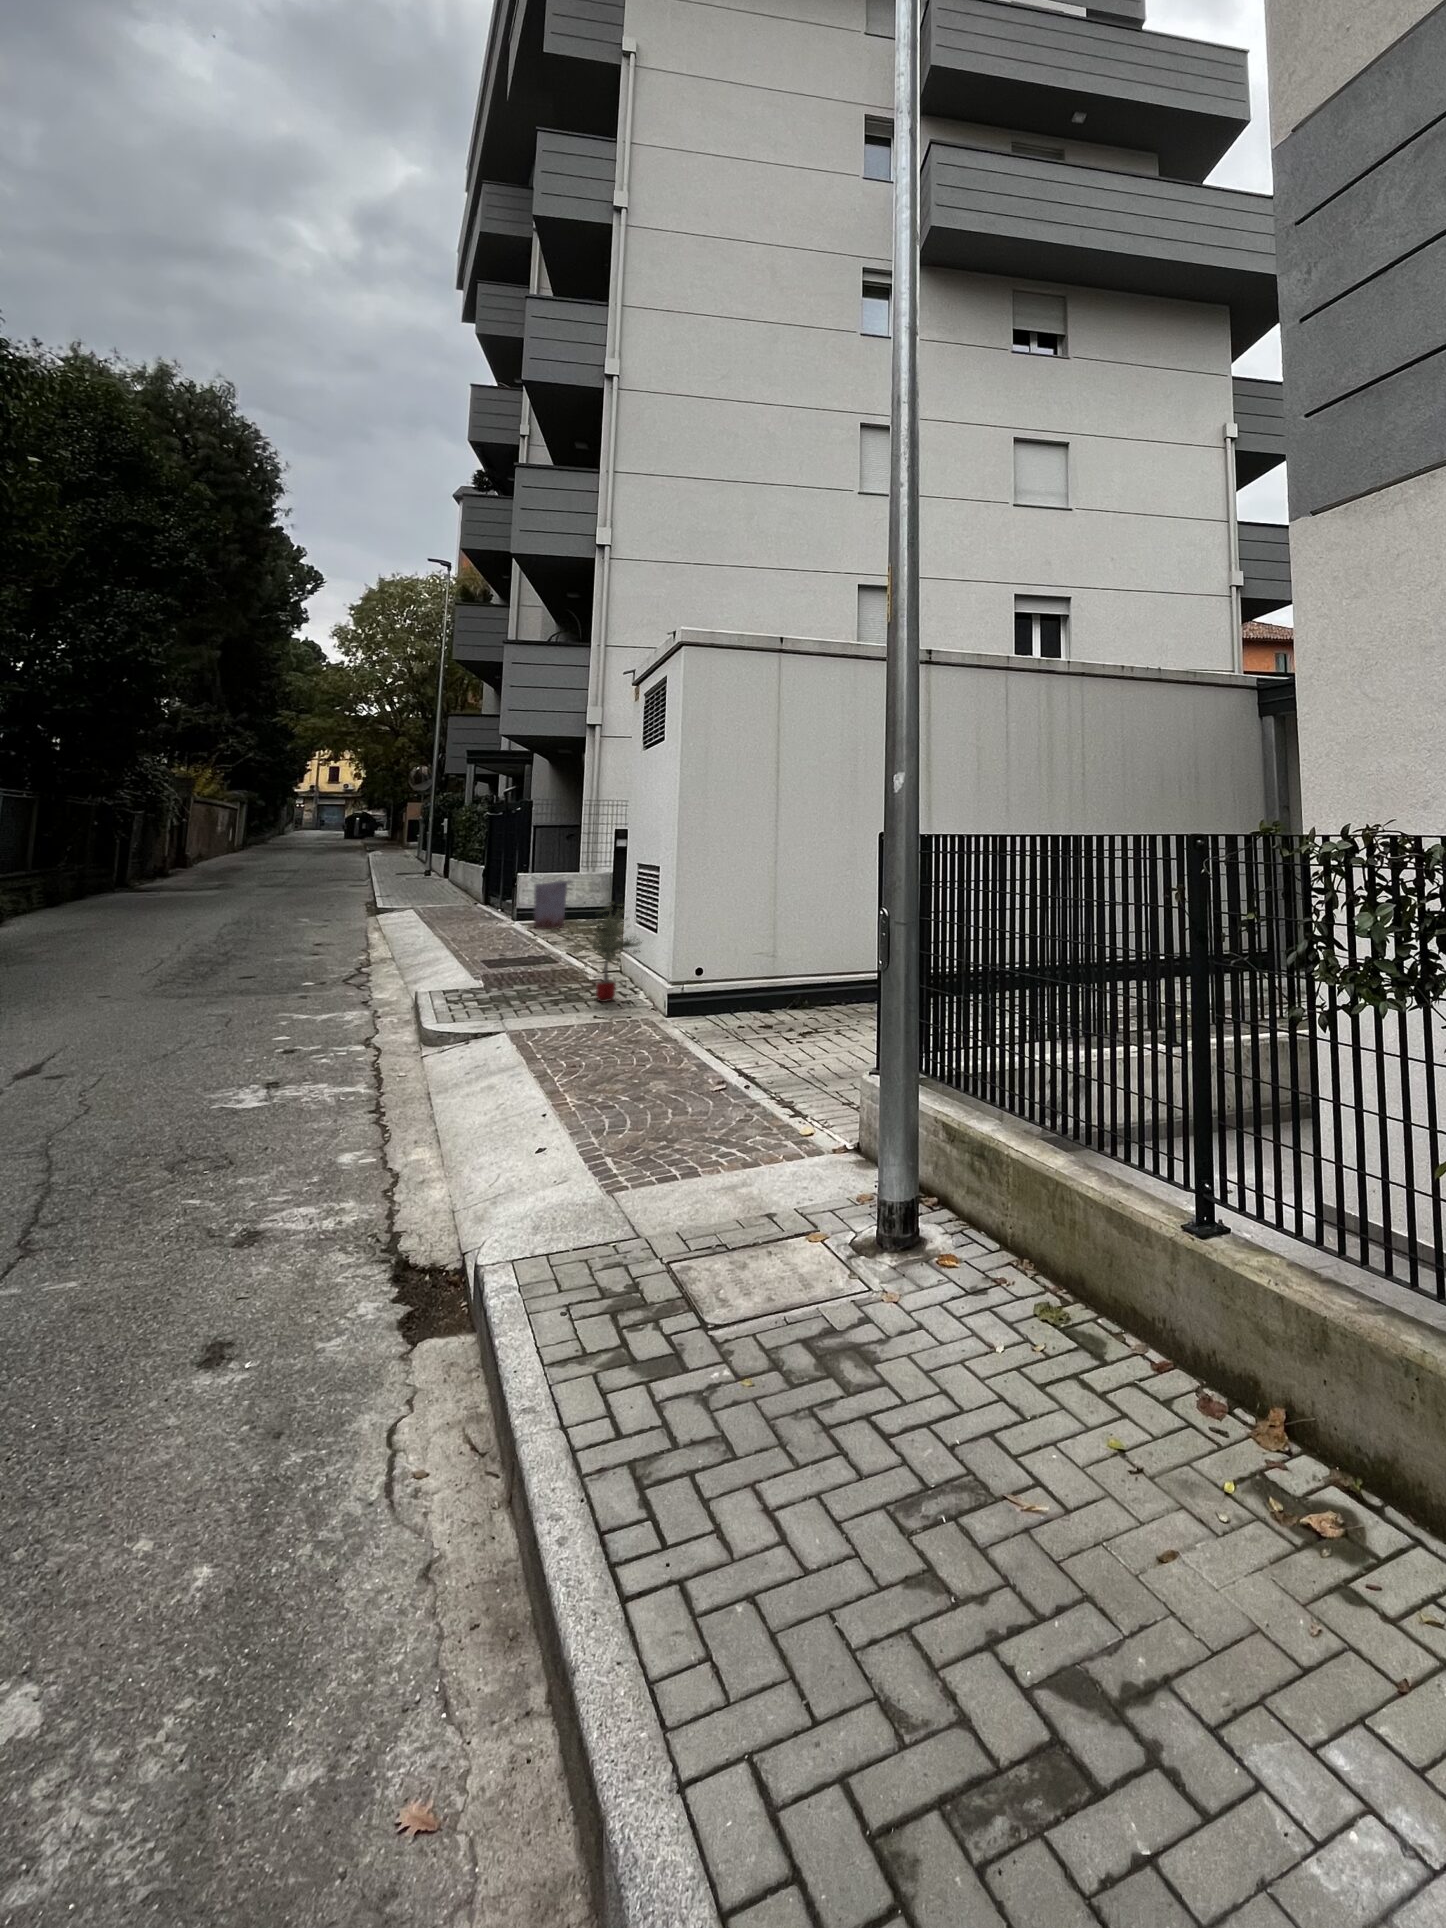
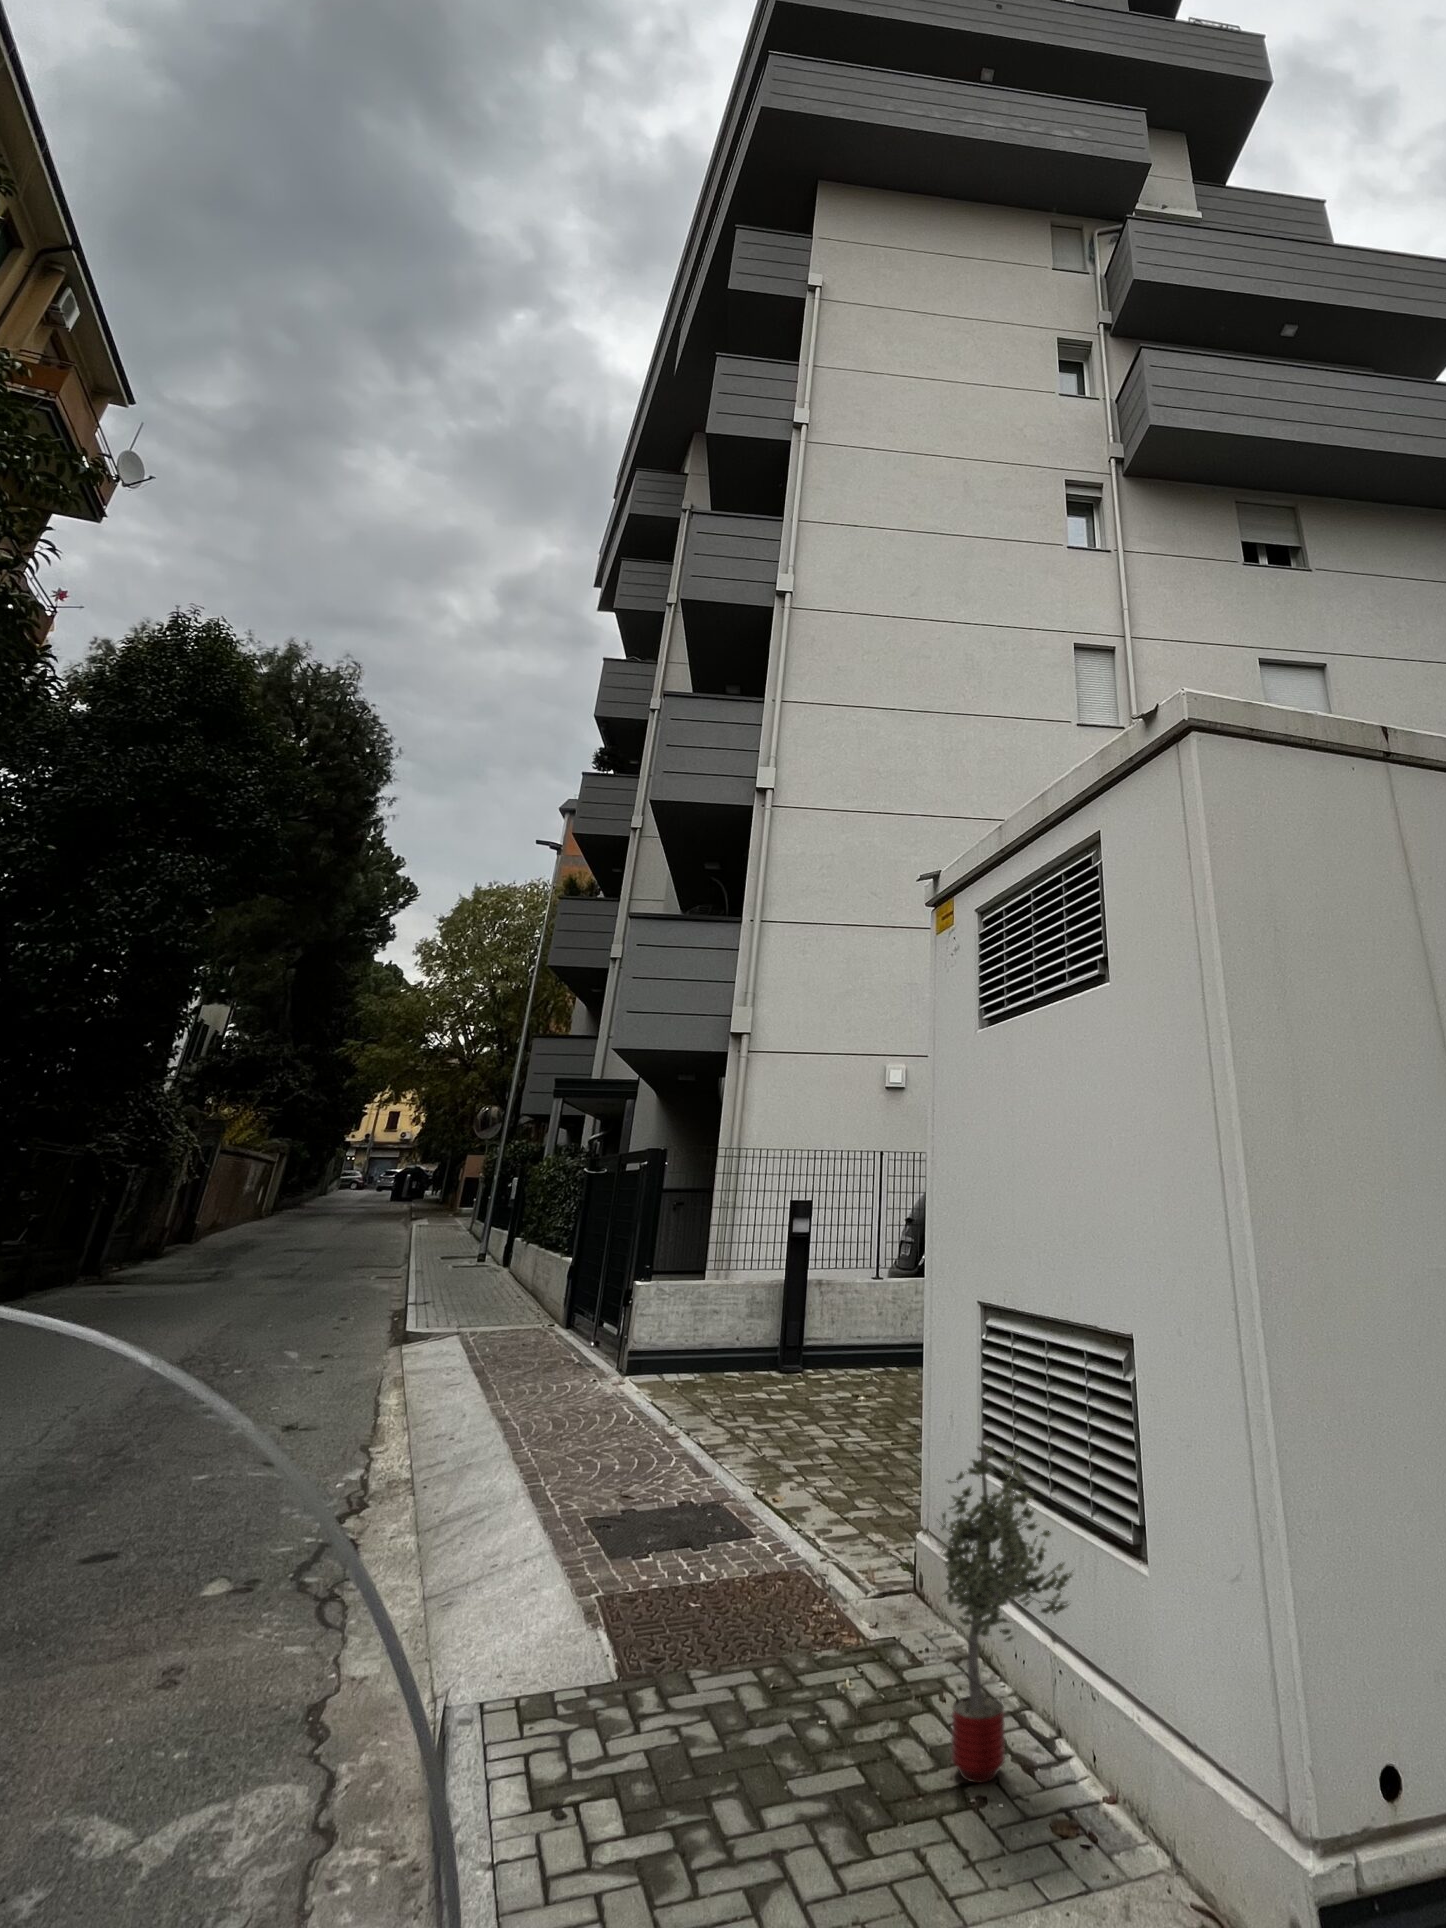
trash can: present [534,881,571,929] -> none [657,1293,721,1385]

